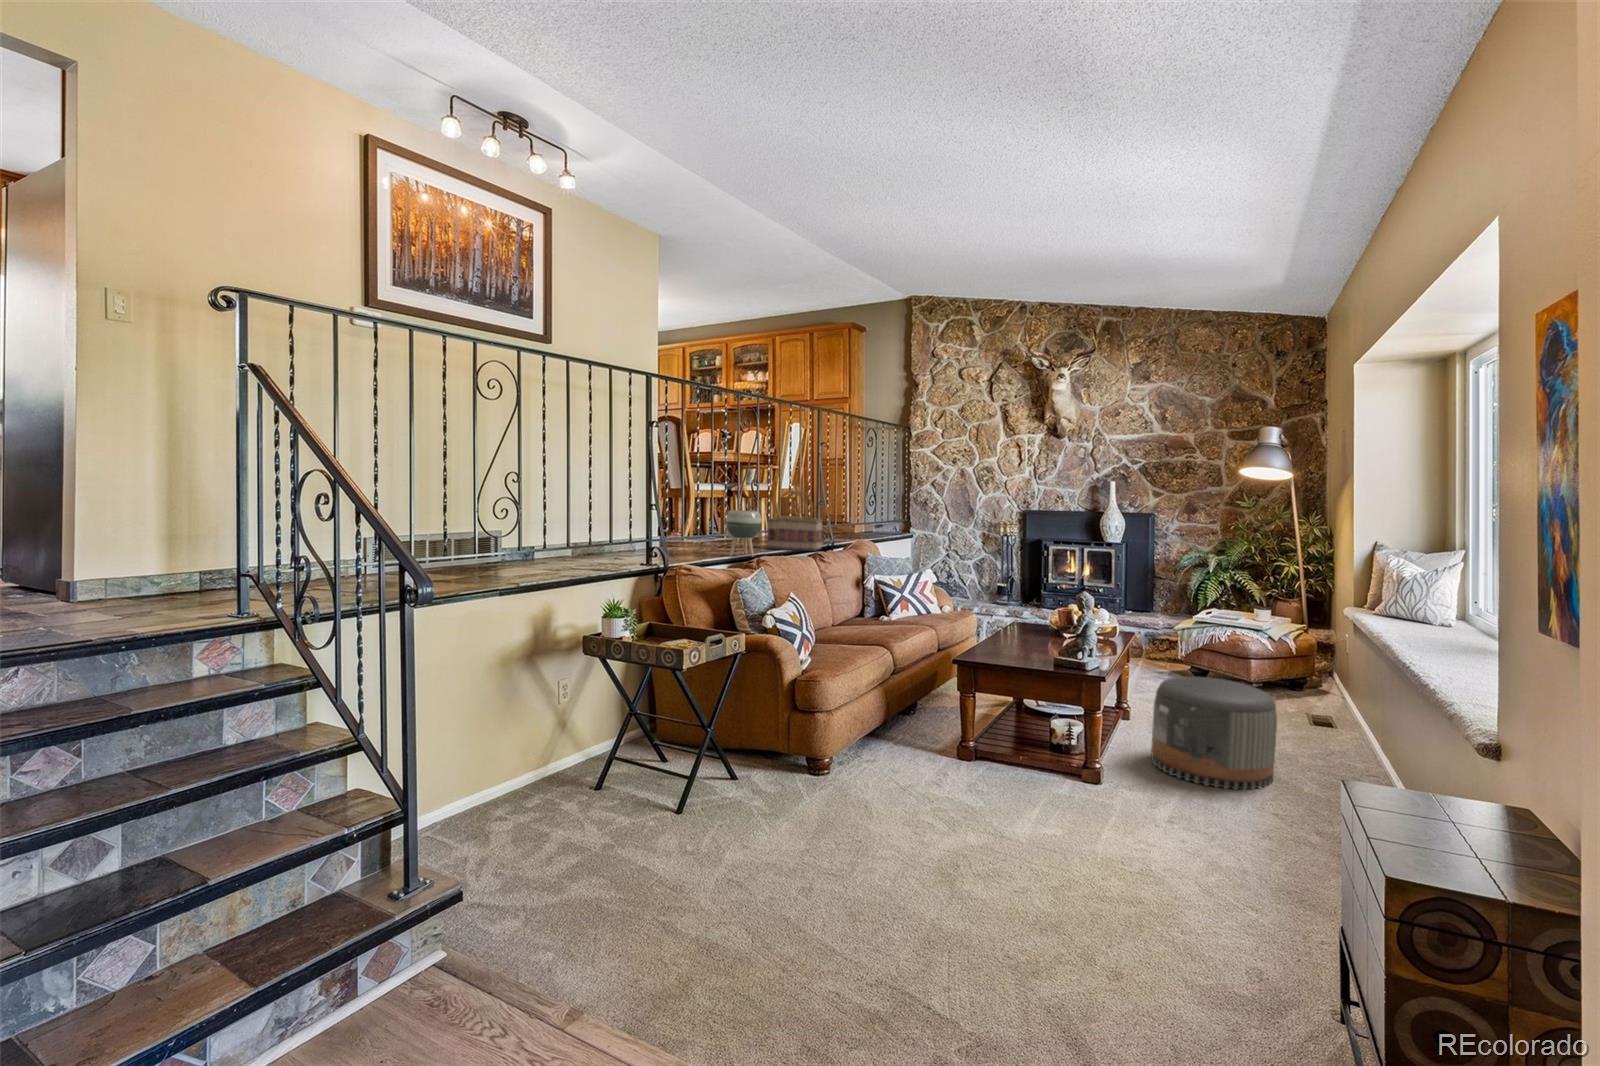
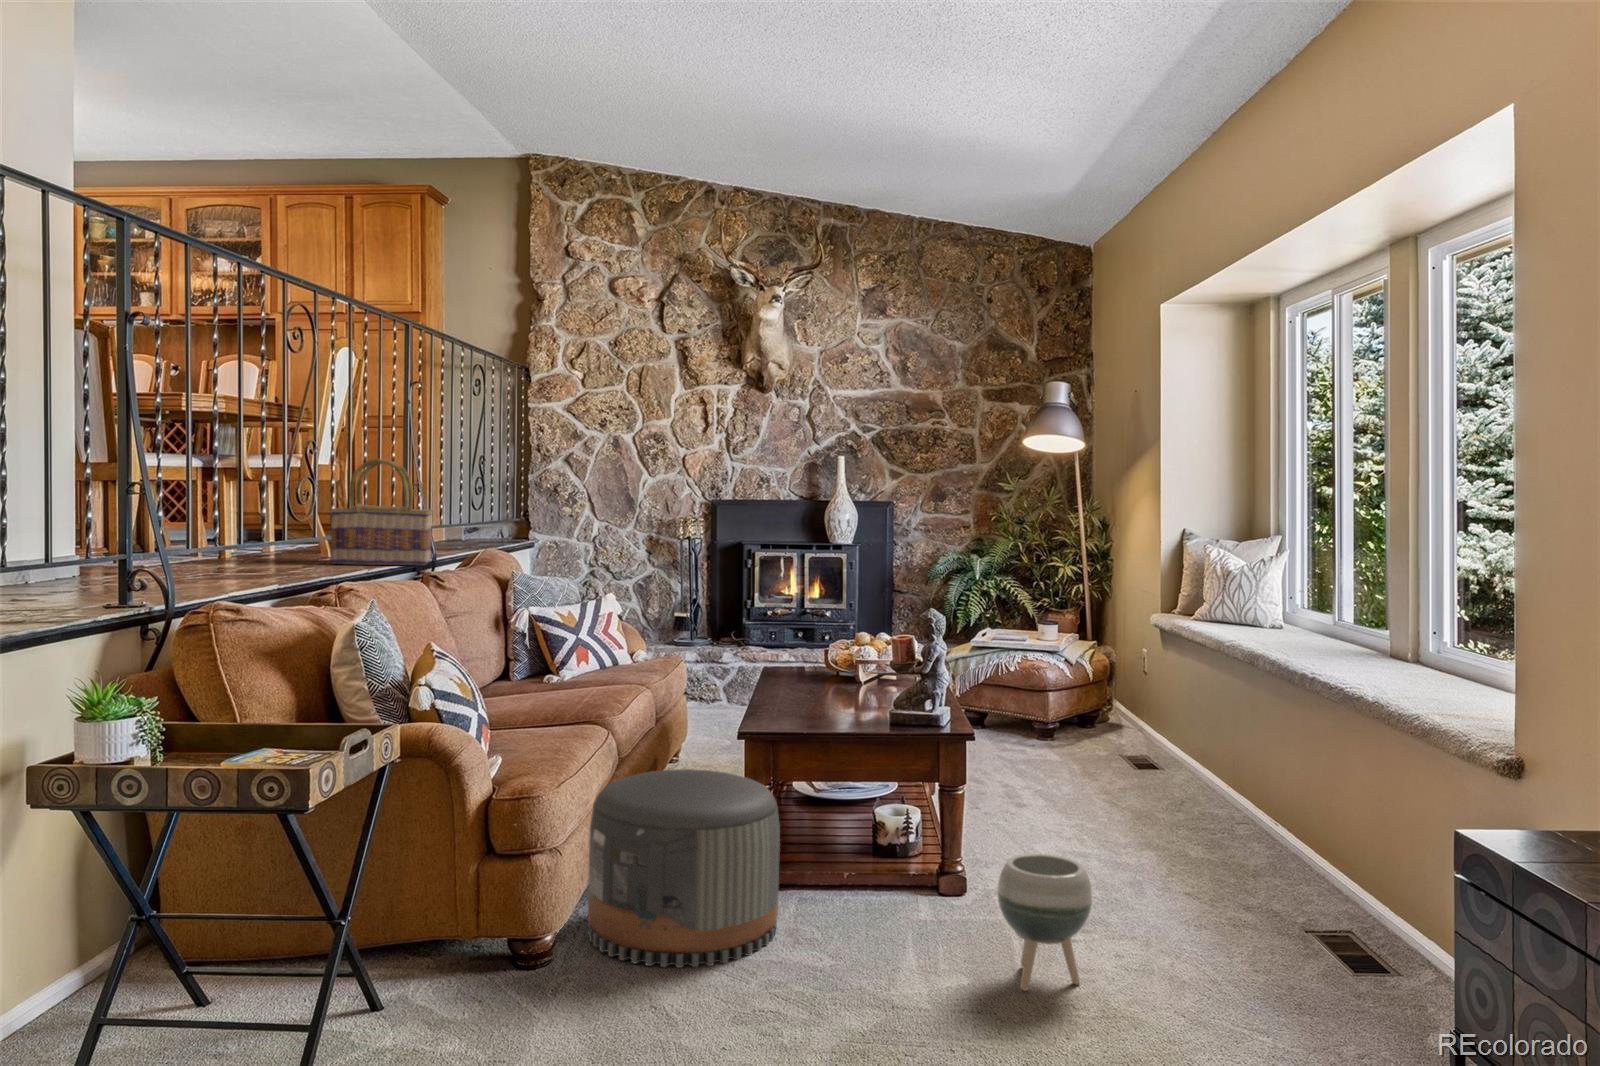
planter: present [726,510,762,557] -> present [997,854,1092,991]
pouf: present [1151,677,1277,790] -> present [588,769,780,968]

